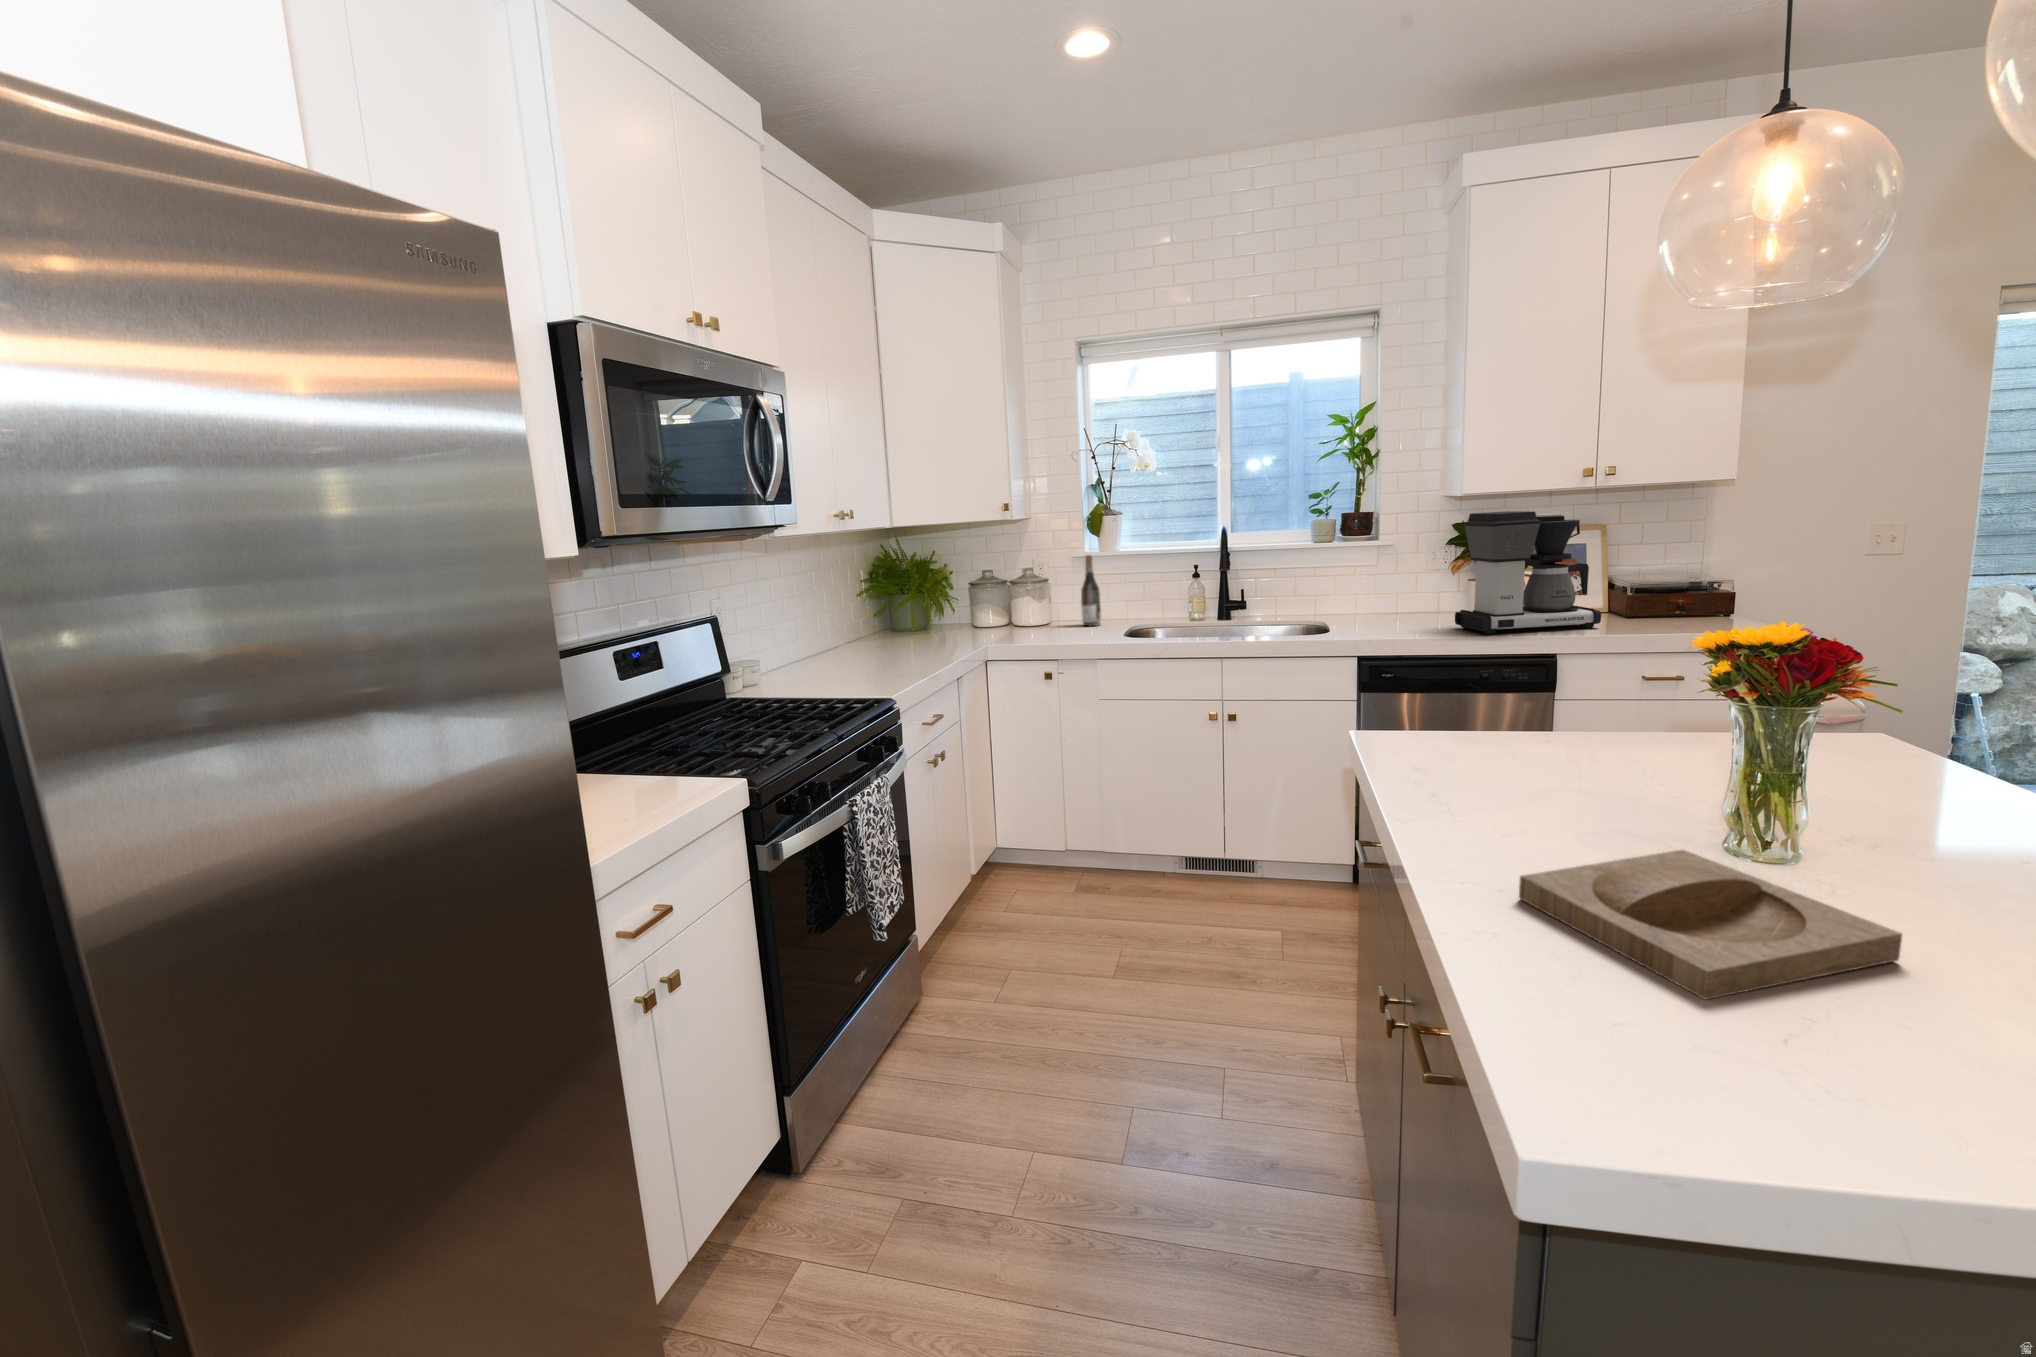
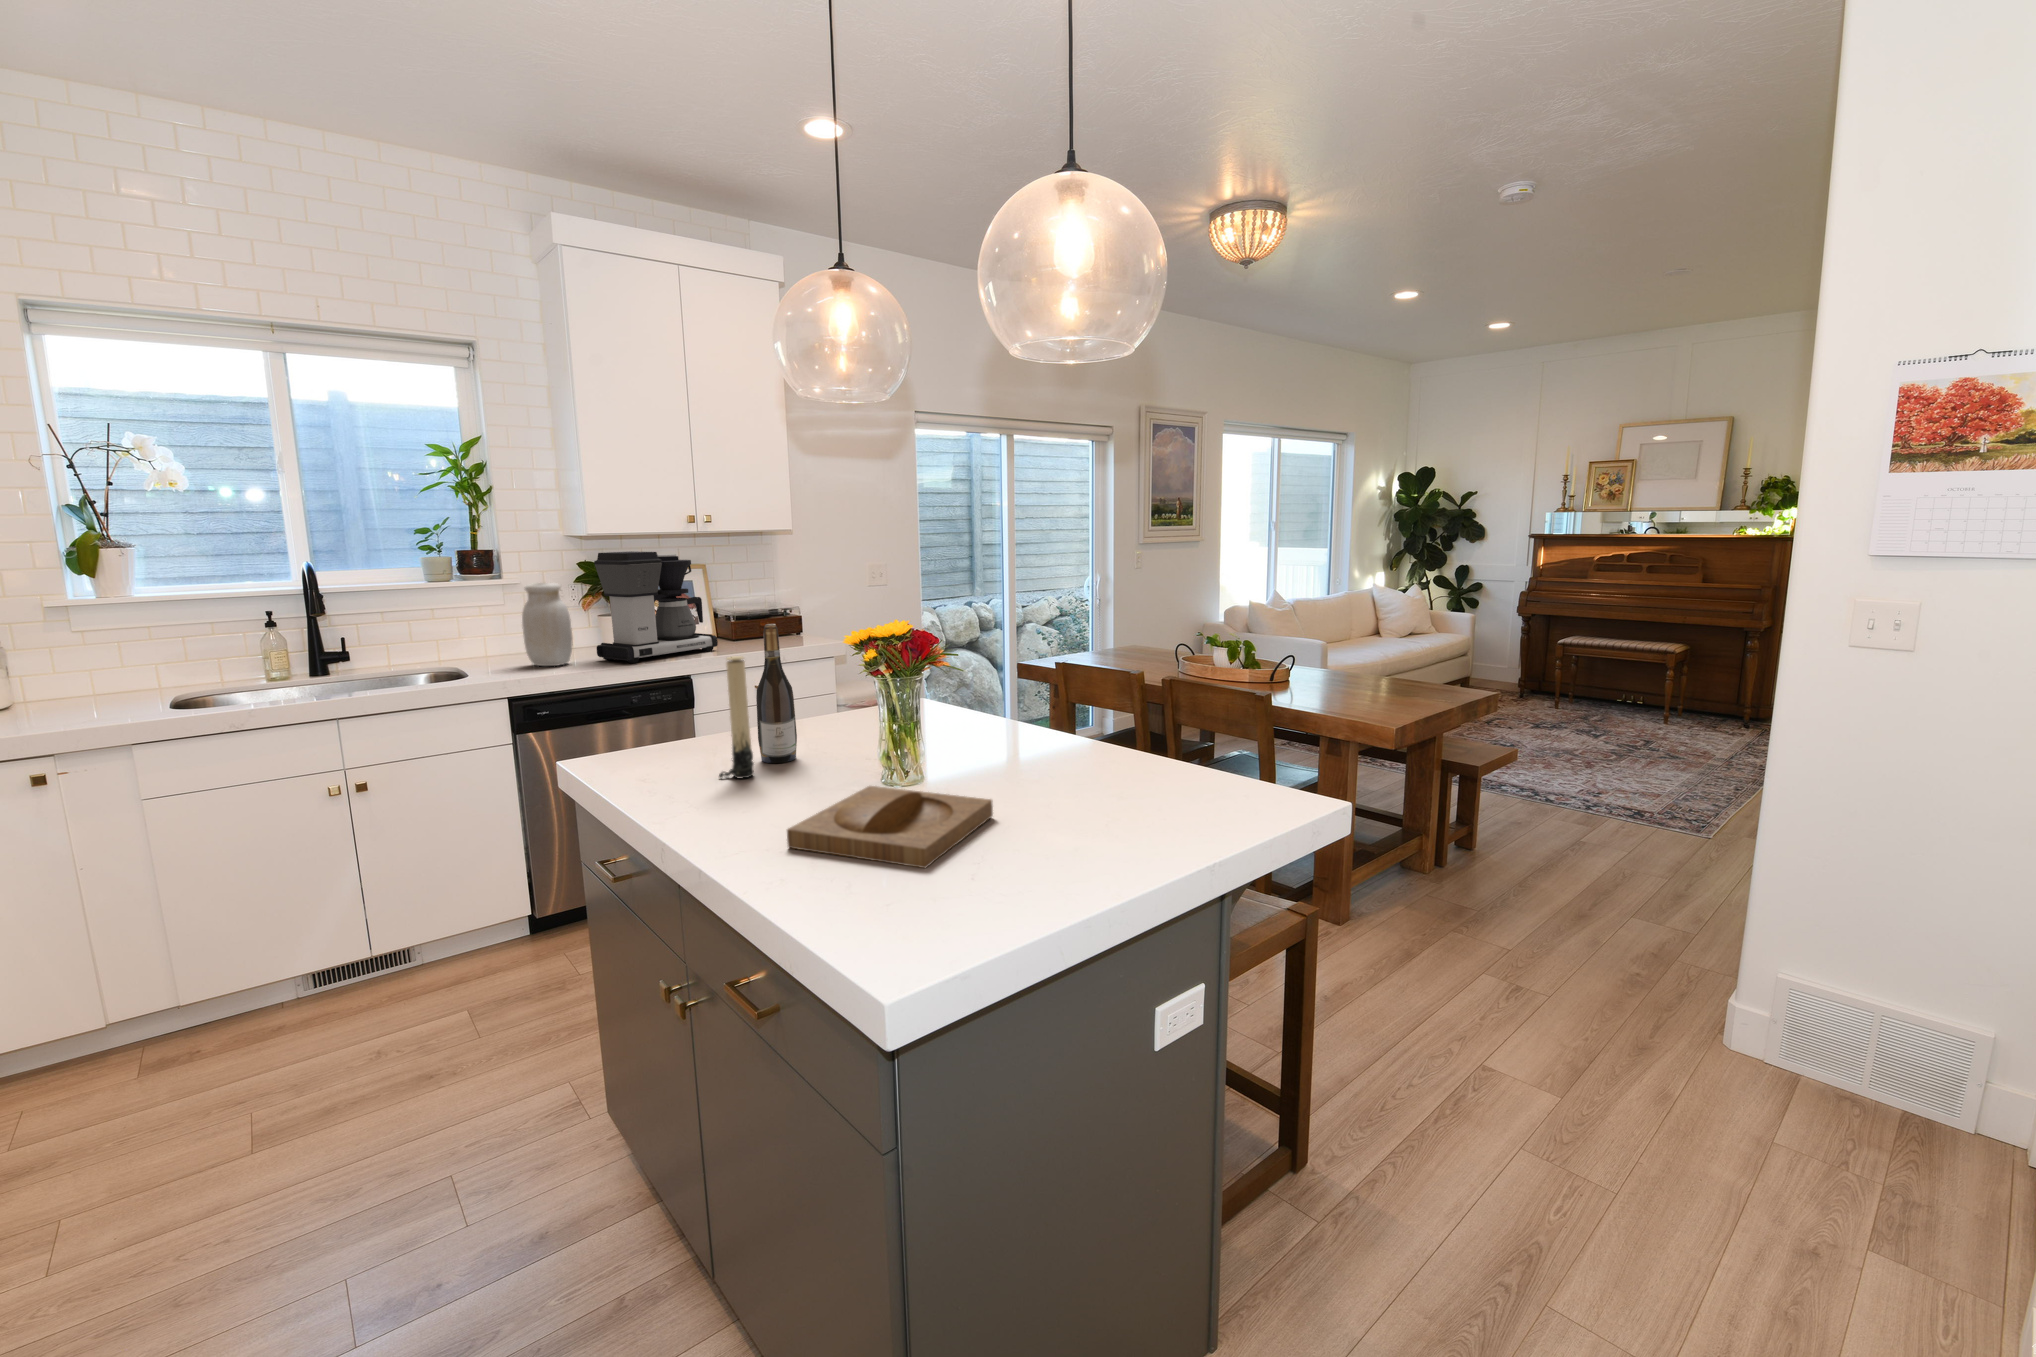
jar: none [1384,545,1431,630] -> present [522,583,573,666]
wine bottle: present [1081,555,1101,626] -> present [756,624,797,763]
candle: none [1497,647,1548,795] -> present [719,656,754,778]

